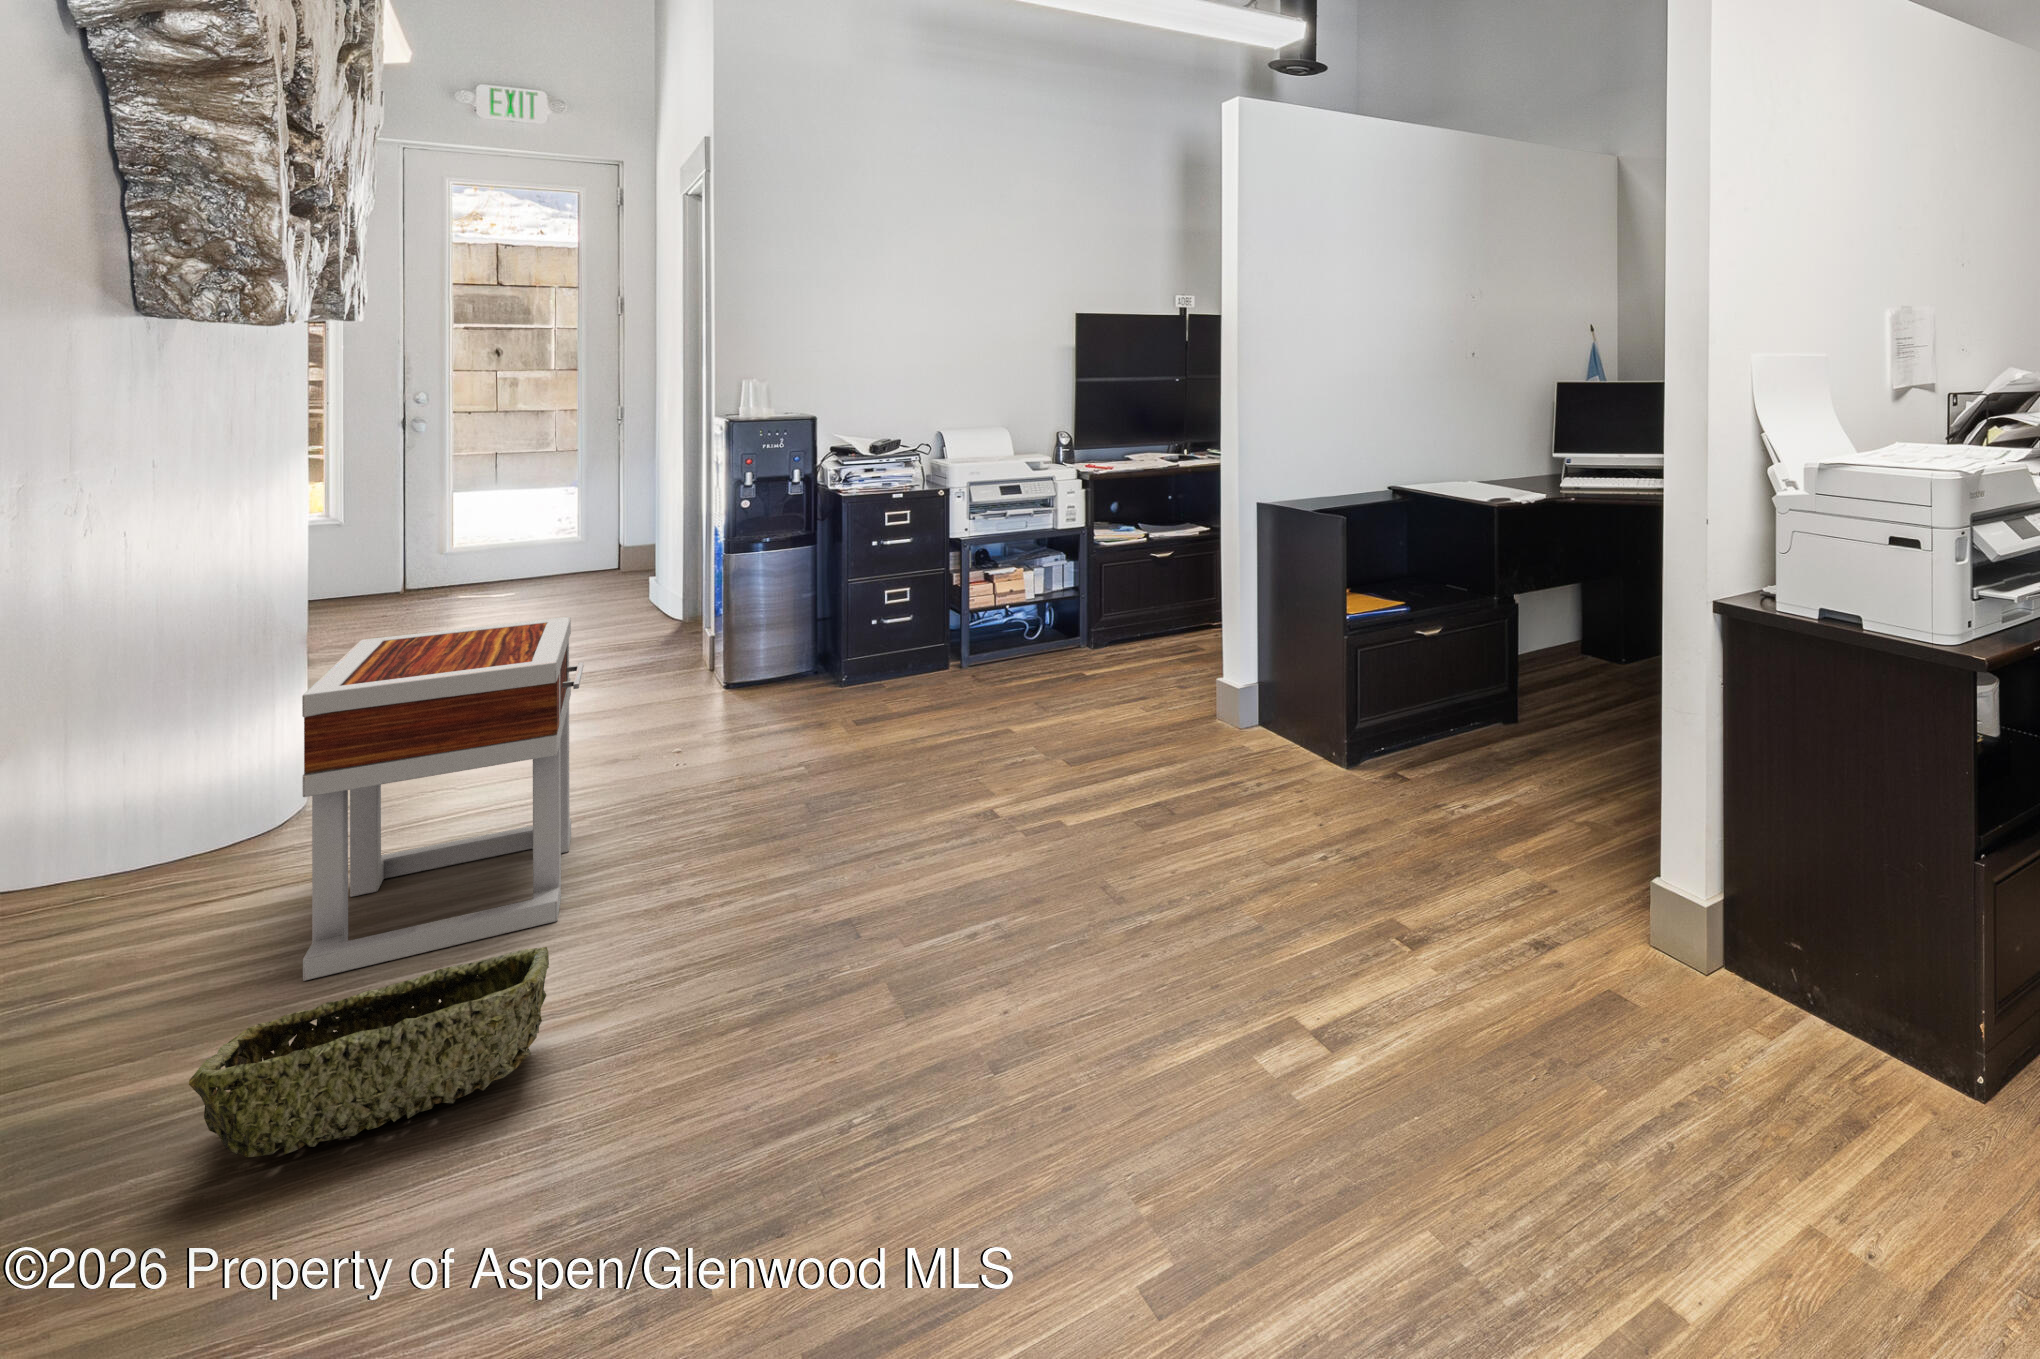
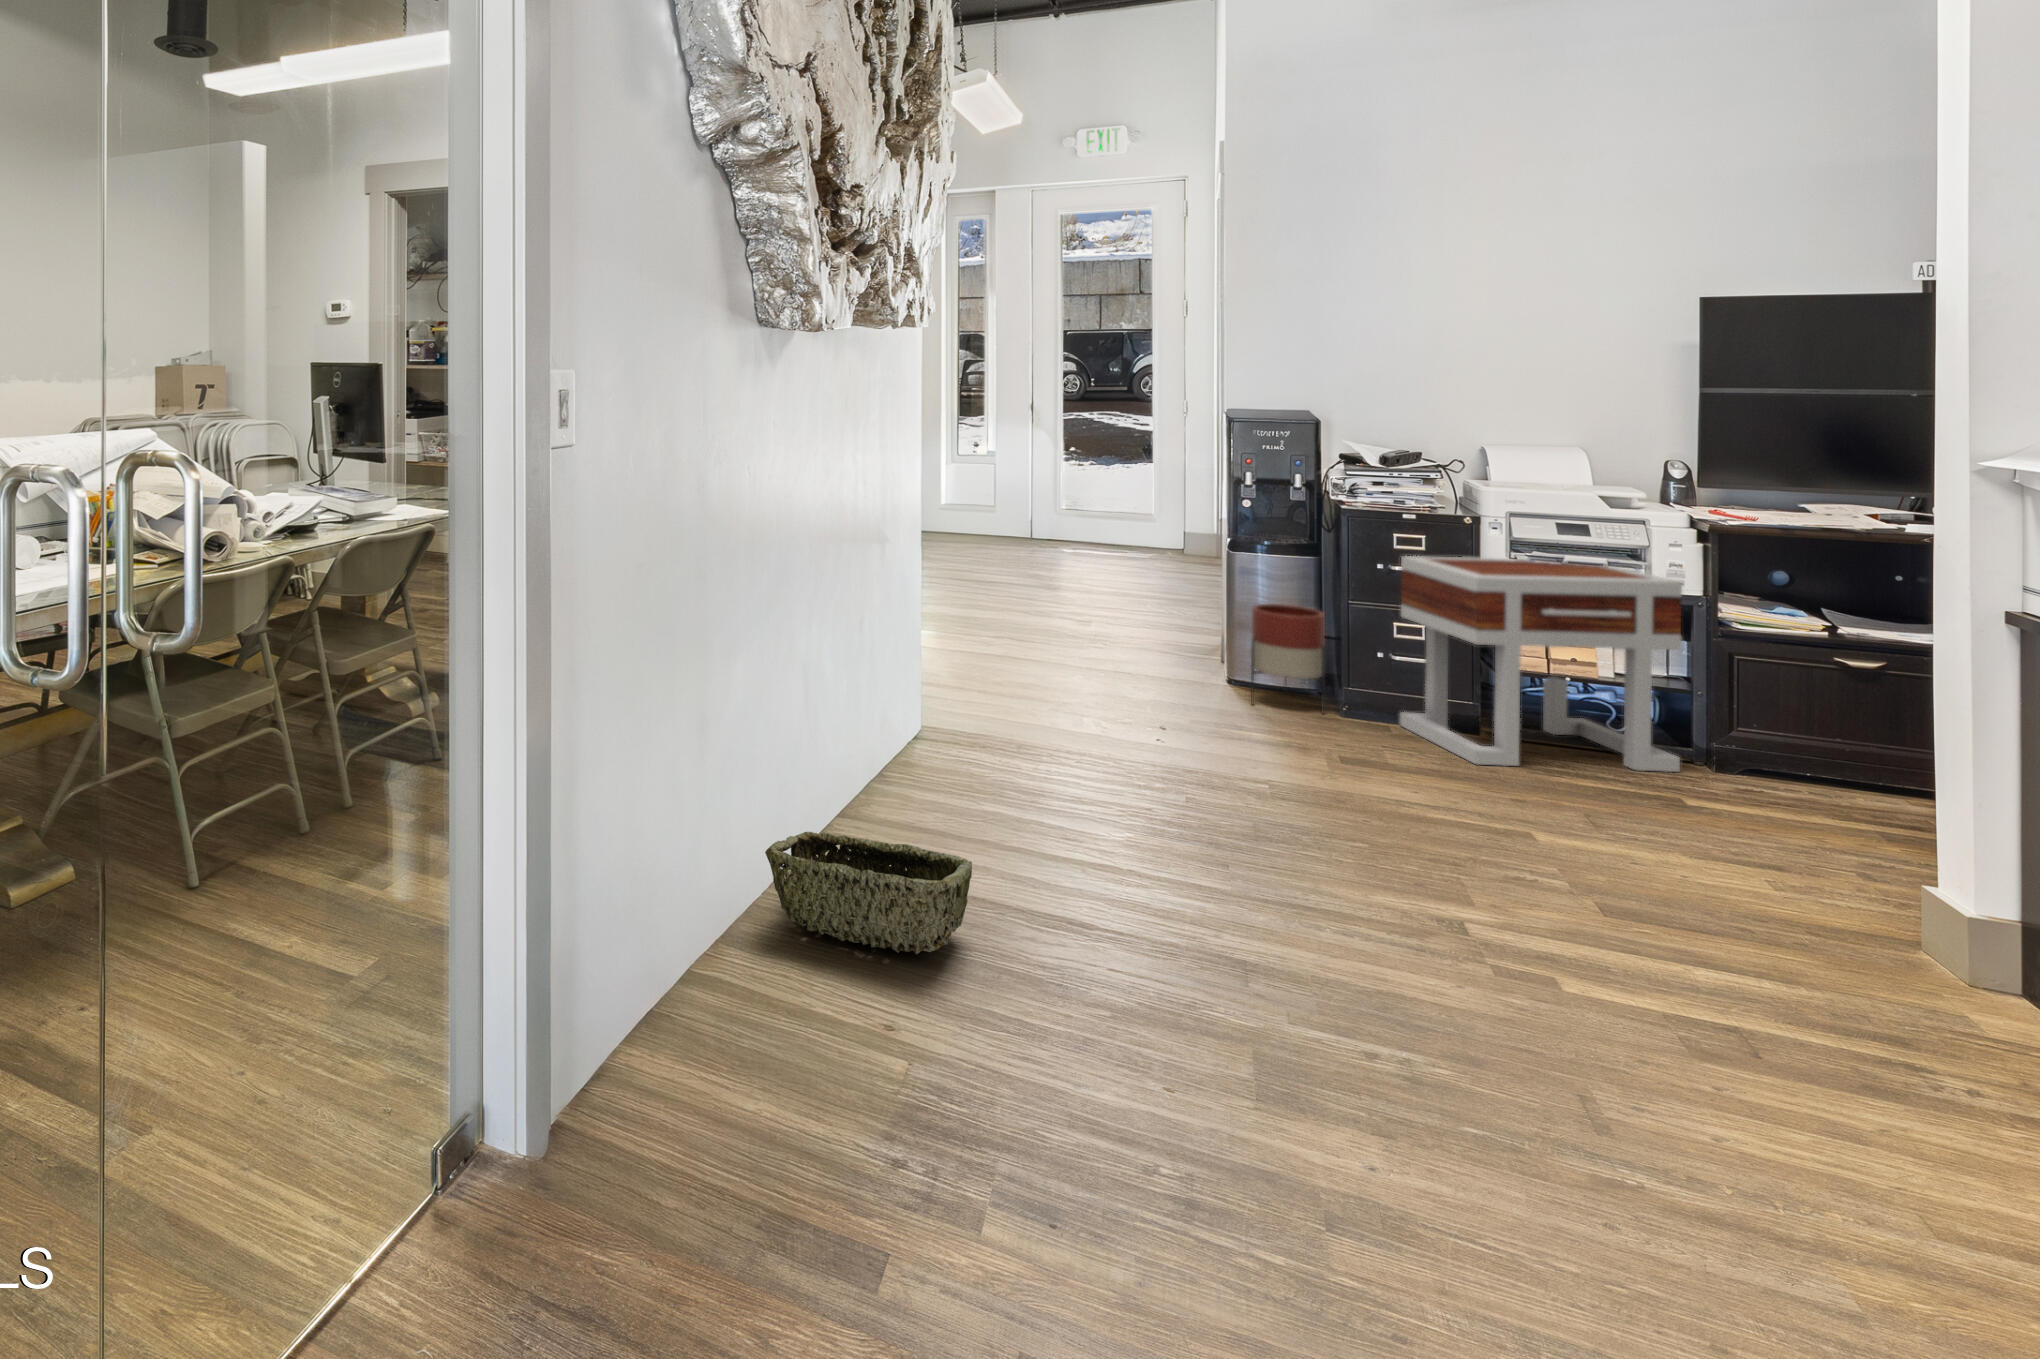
planter: none [760,591,830,694] -> present [1251,604,1325,713]
side table: present [302,617,584,981] -> present [1400,556,1682,772]

